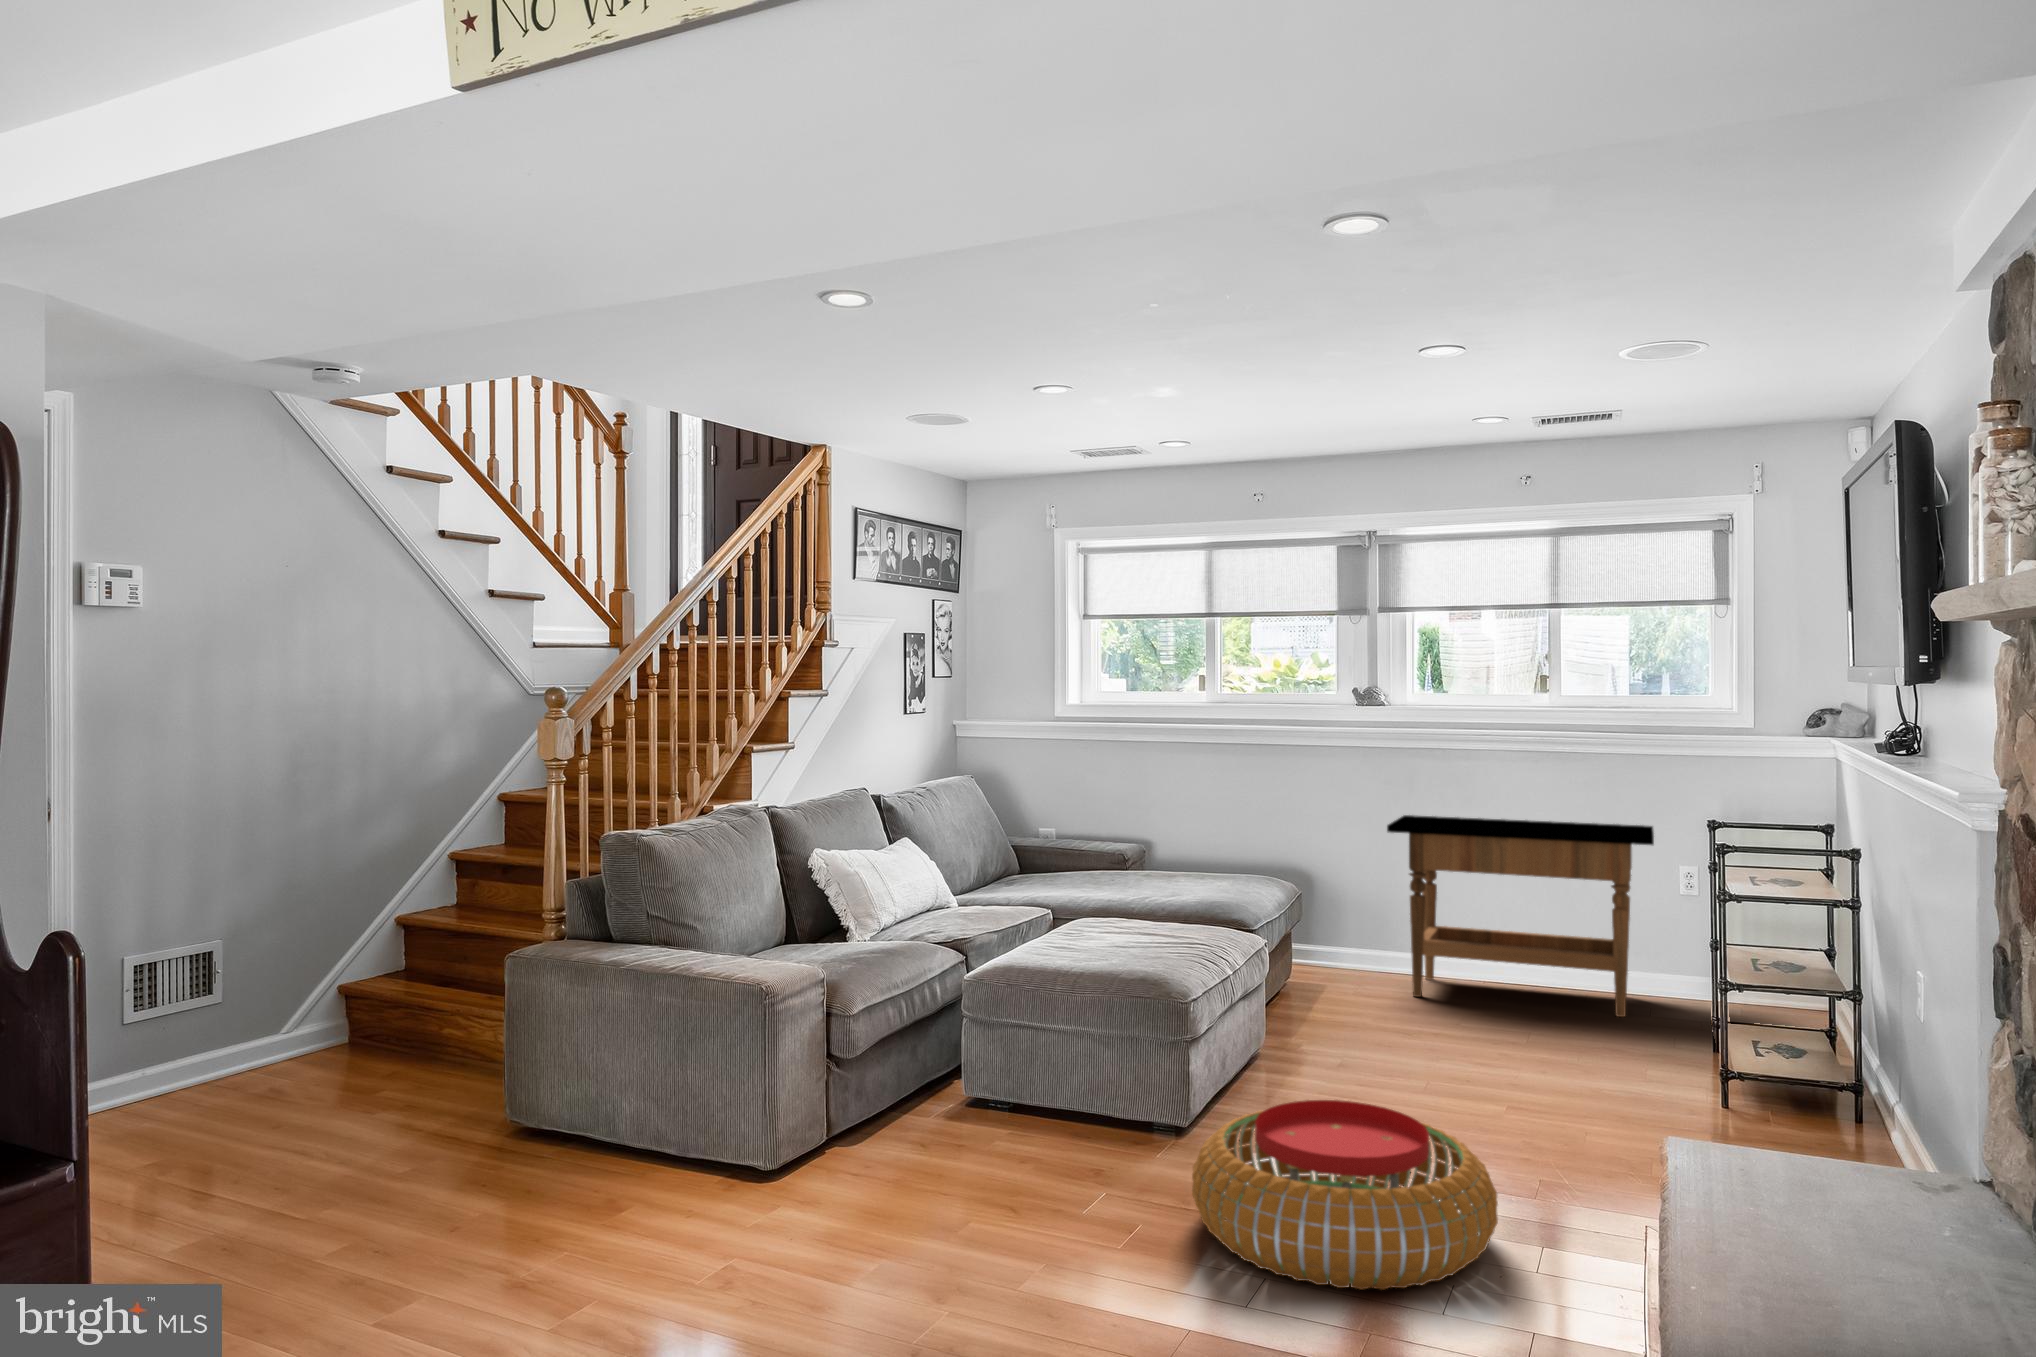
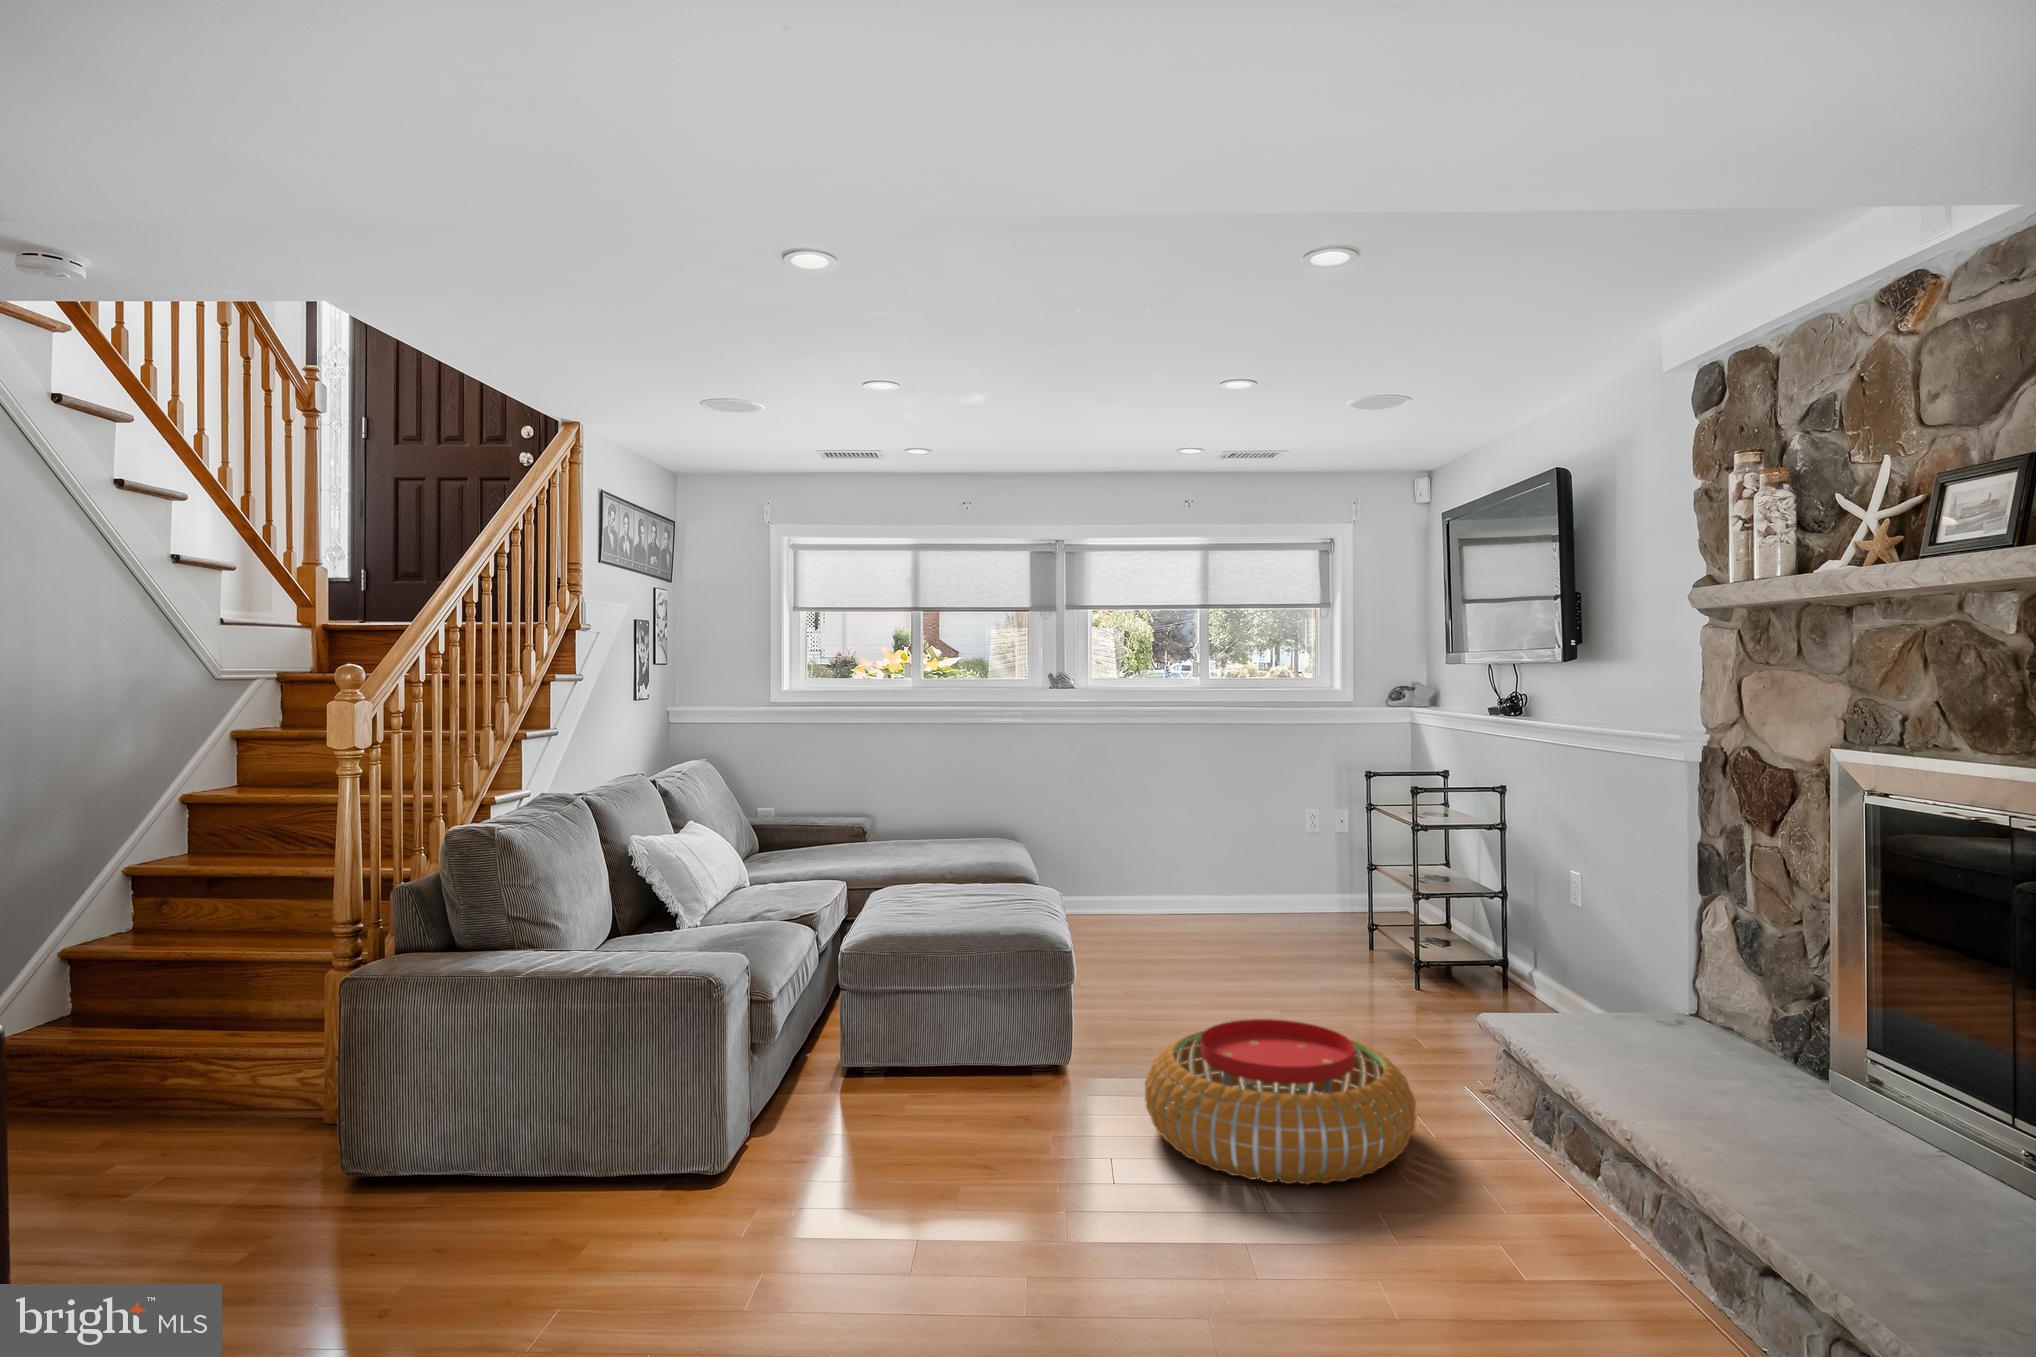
side table: present [1387,815,1654,1017] -> none [1097,781,1308,933]

